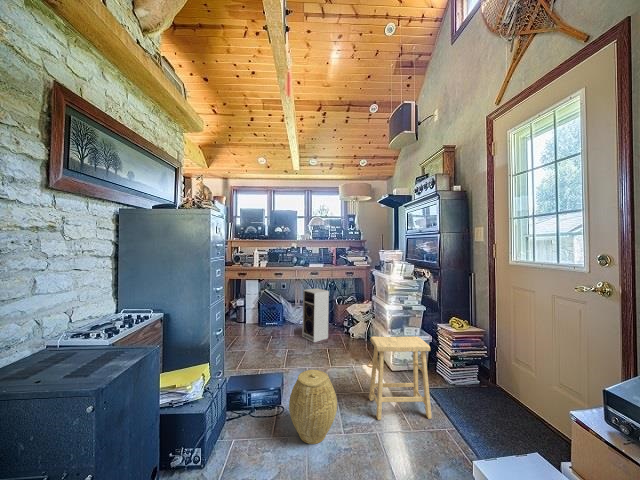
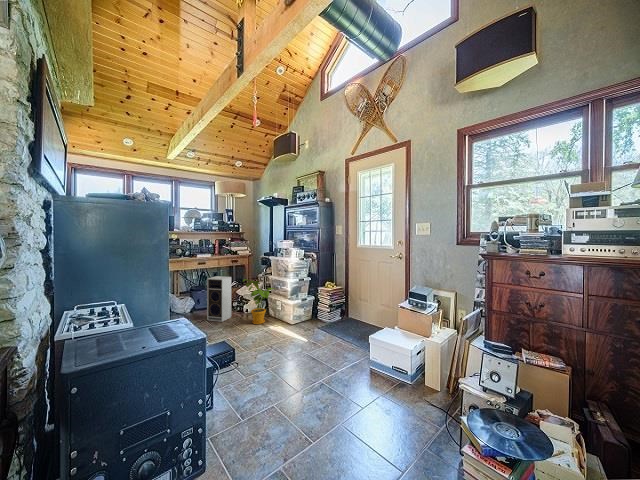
house plant: none [332,296,376,358] -> present [243,279,276,324]
footstool: present [369,336,432,420] -> none [292,294,329,346]
woven basket: present [289,370,337,444] -> none [257,323,290,368]

